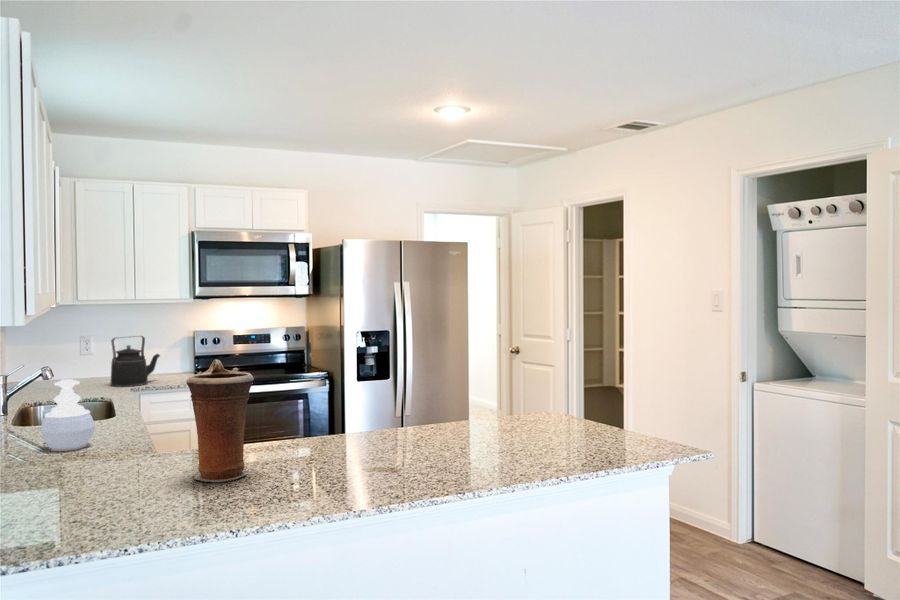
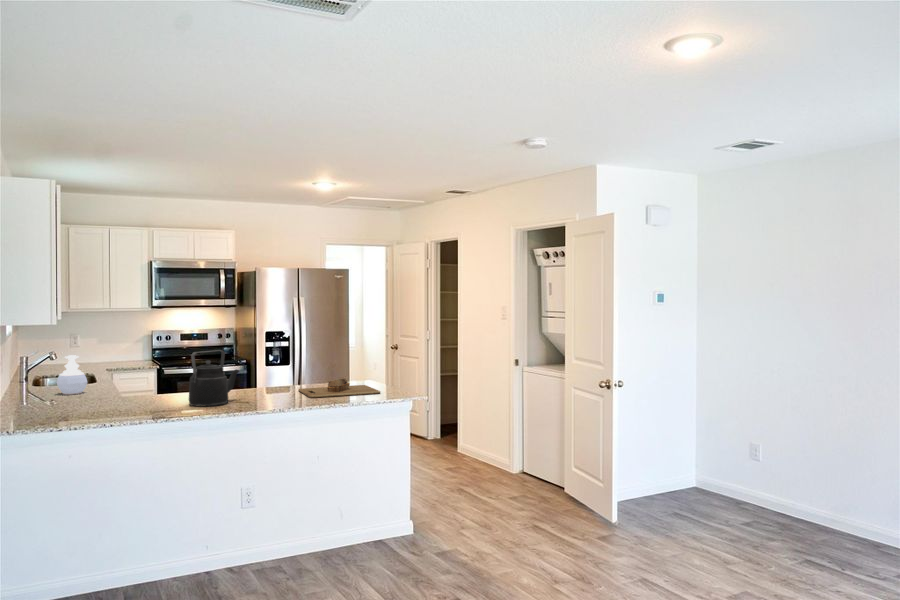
kettle: present [111,336,160,387] -> present [189,350,239,406]
vase: present [186,359,254,481] -> none [137,342,178,401]
cutting board: none [482,423,648,469] -> present [299,378,380,398]

